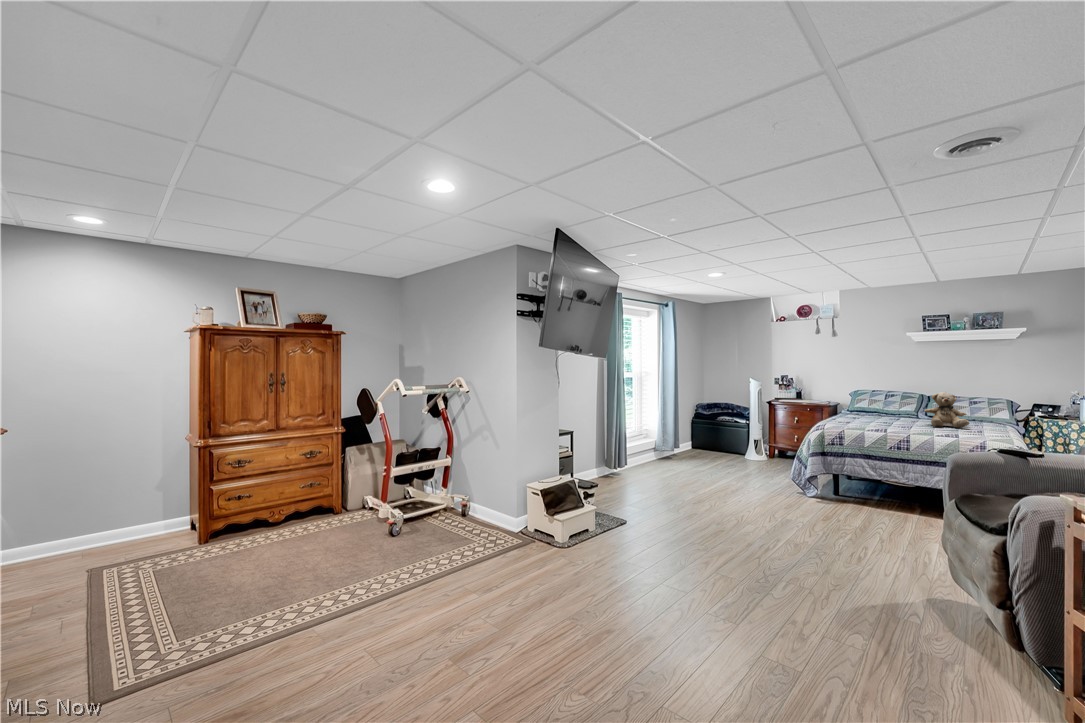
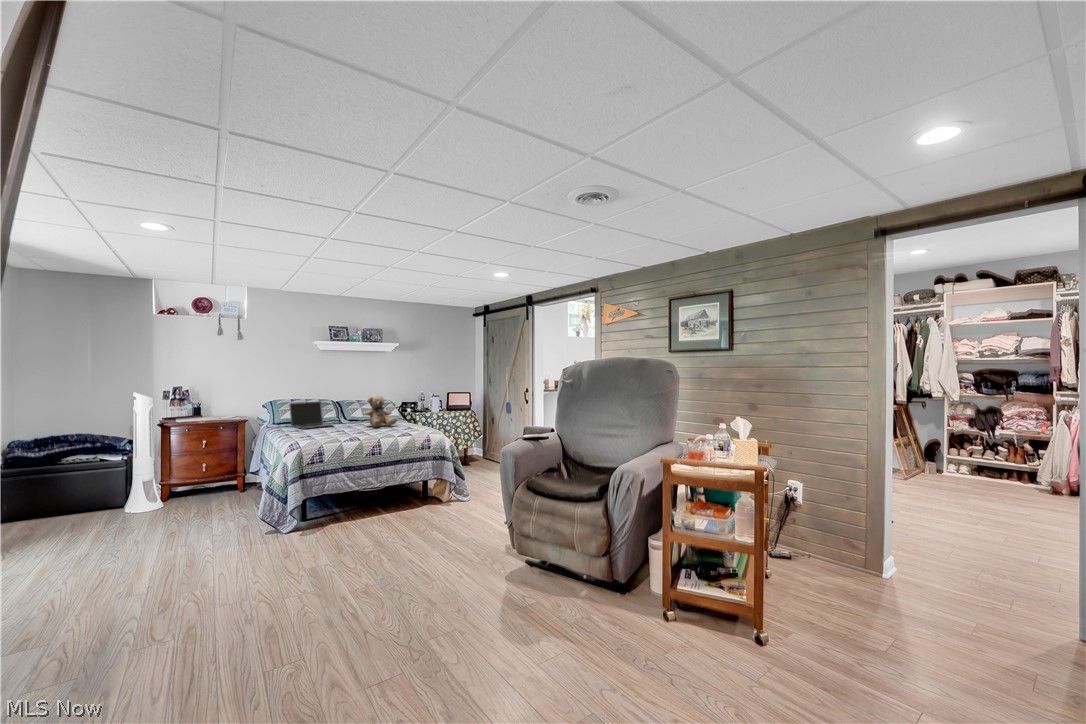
laptop: none [853,394,895,419] -> present [289,401,334,428]

